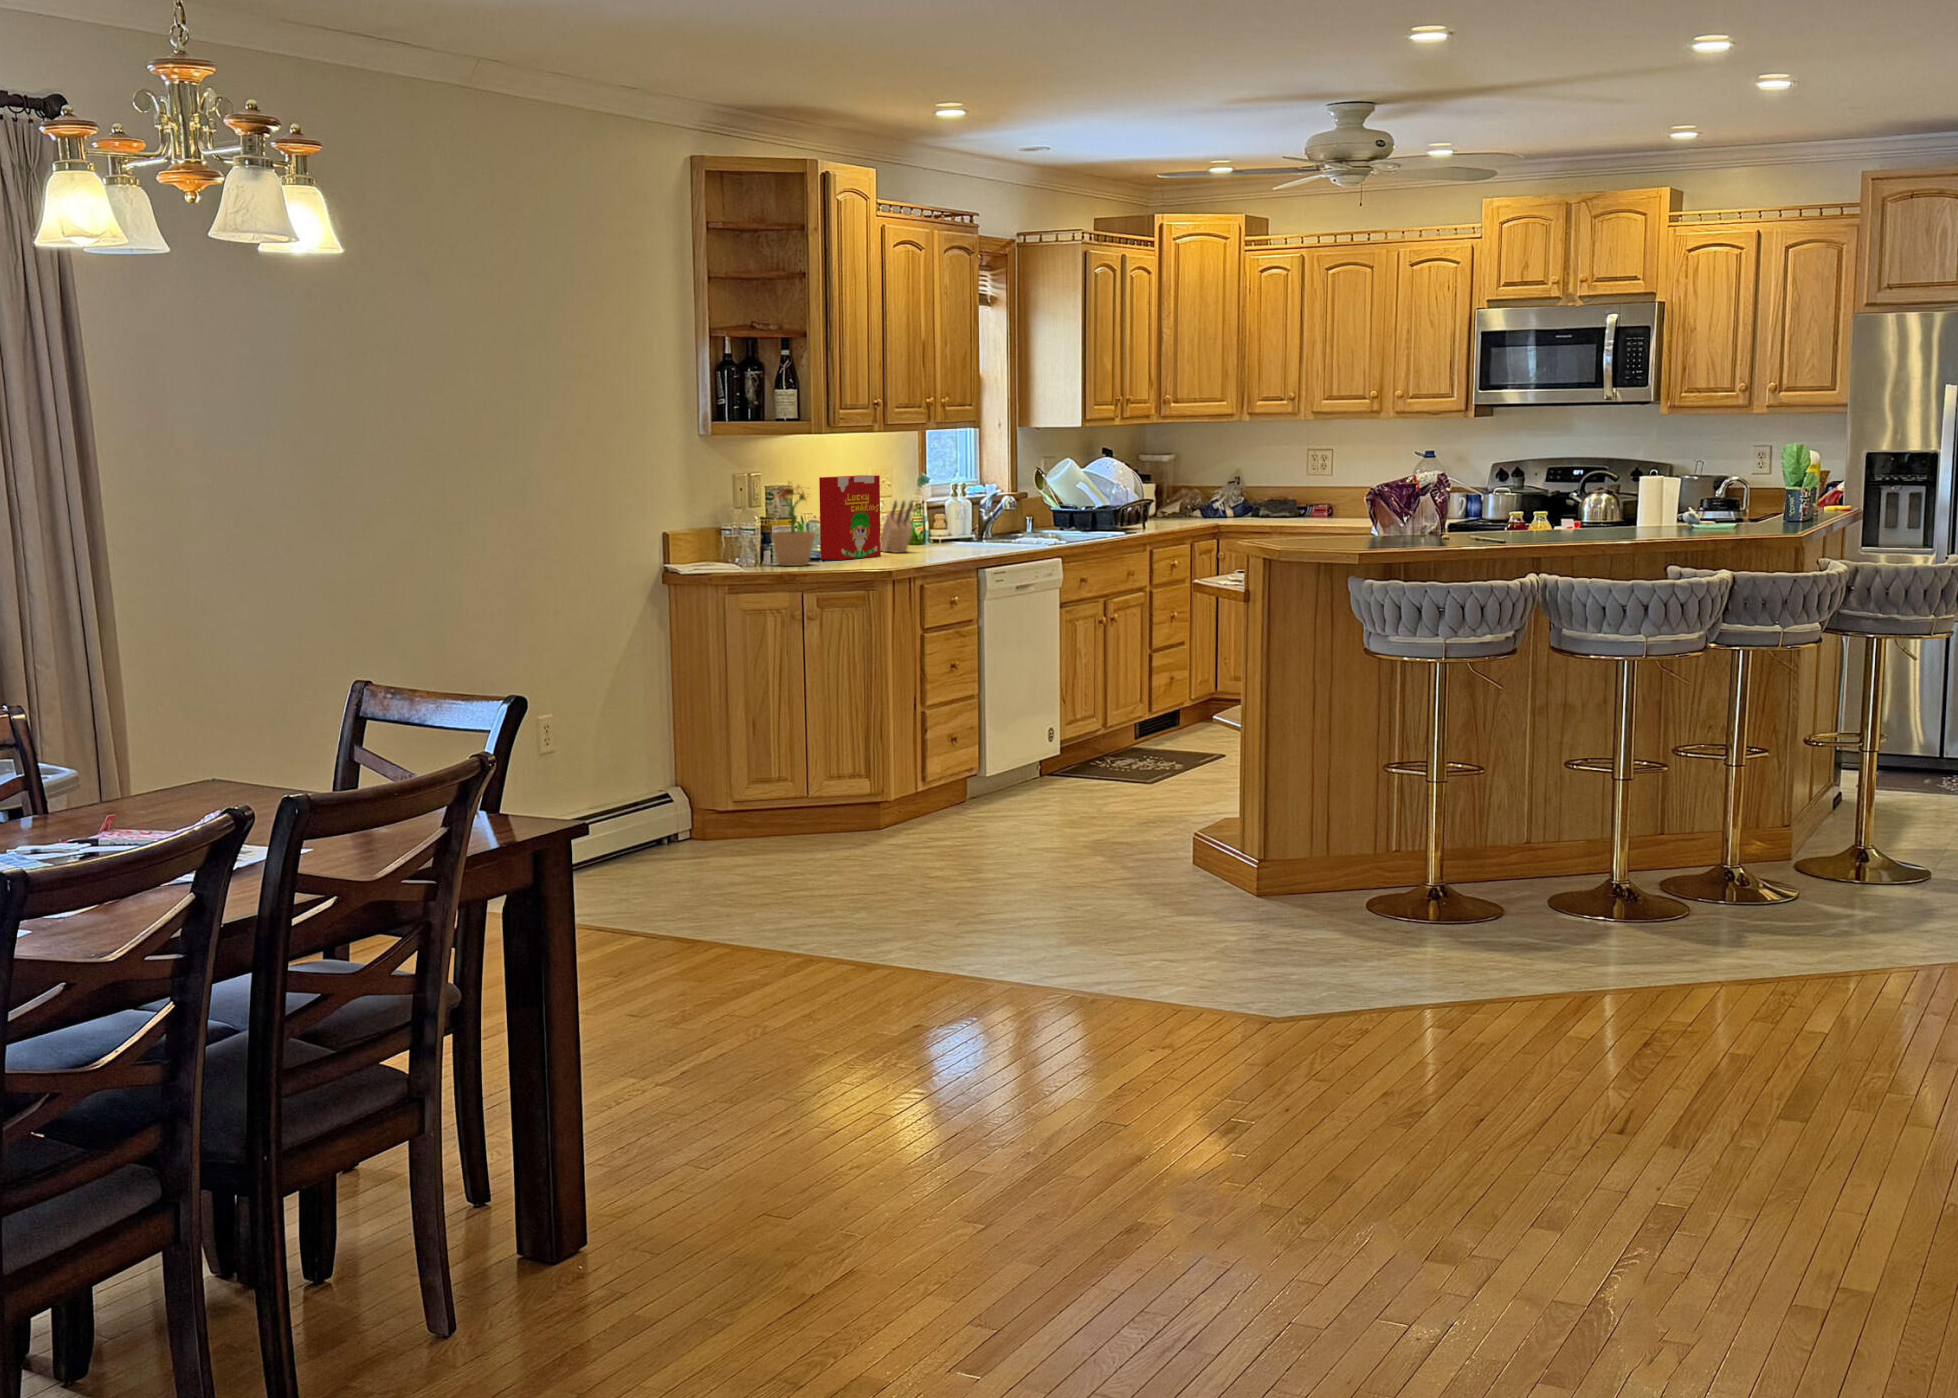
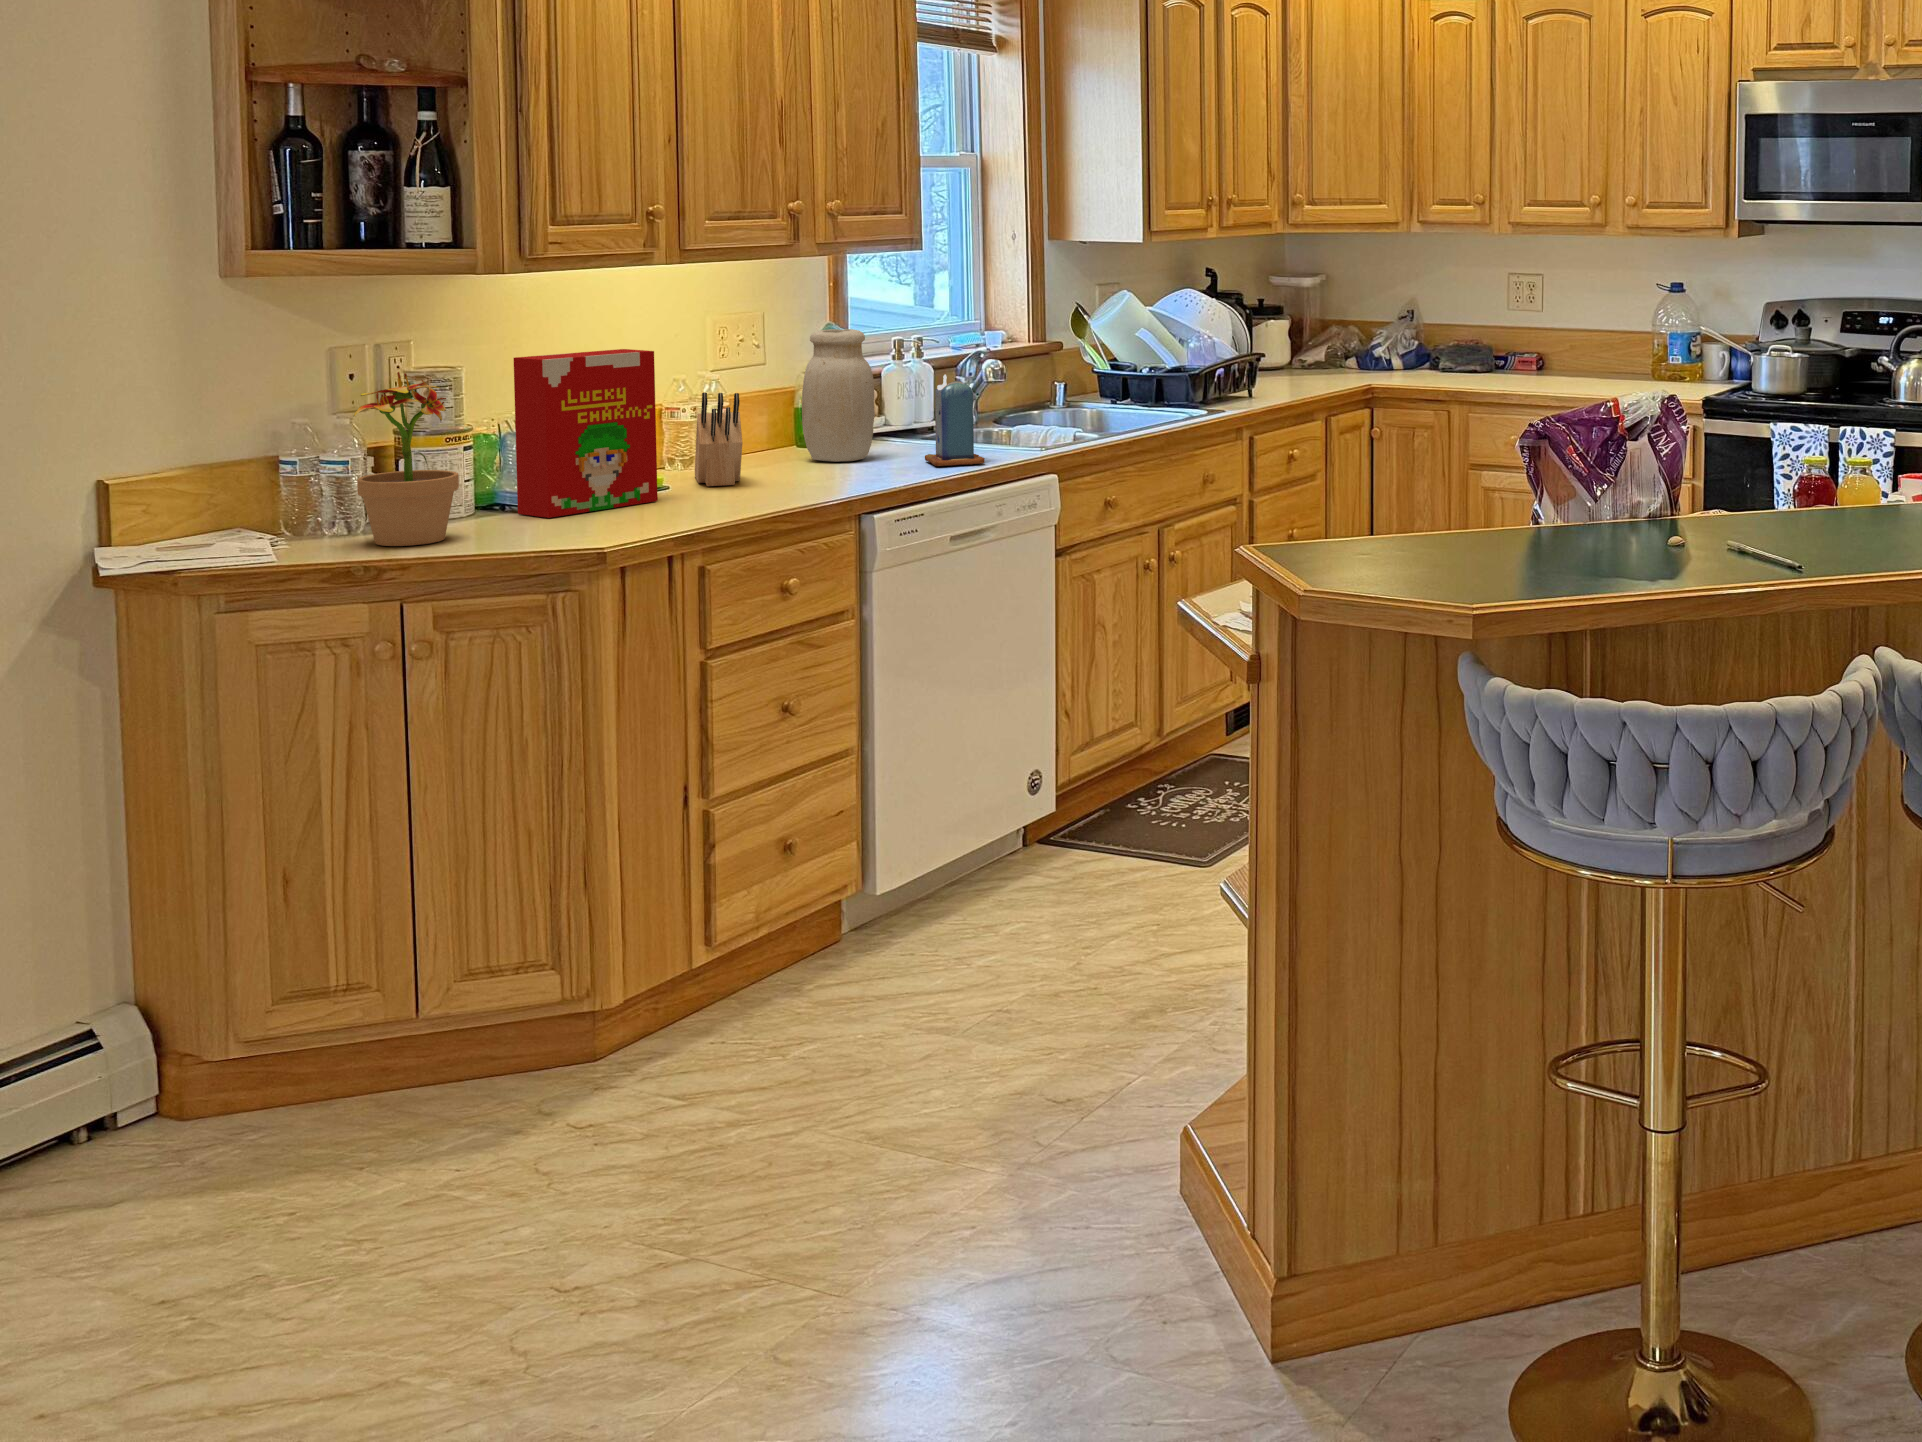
jar: none [922,470,962,546] -> present [802,329,875,462]
candle: none [993,495,1030,547] -> present [925,375,985,466]

